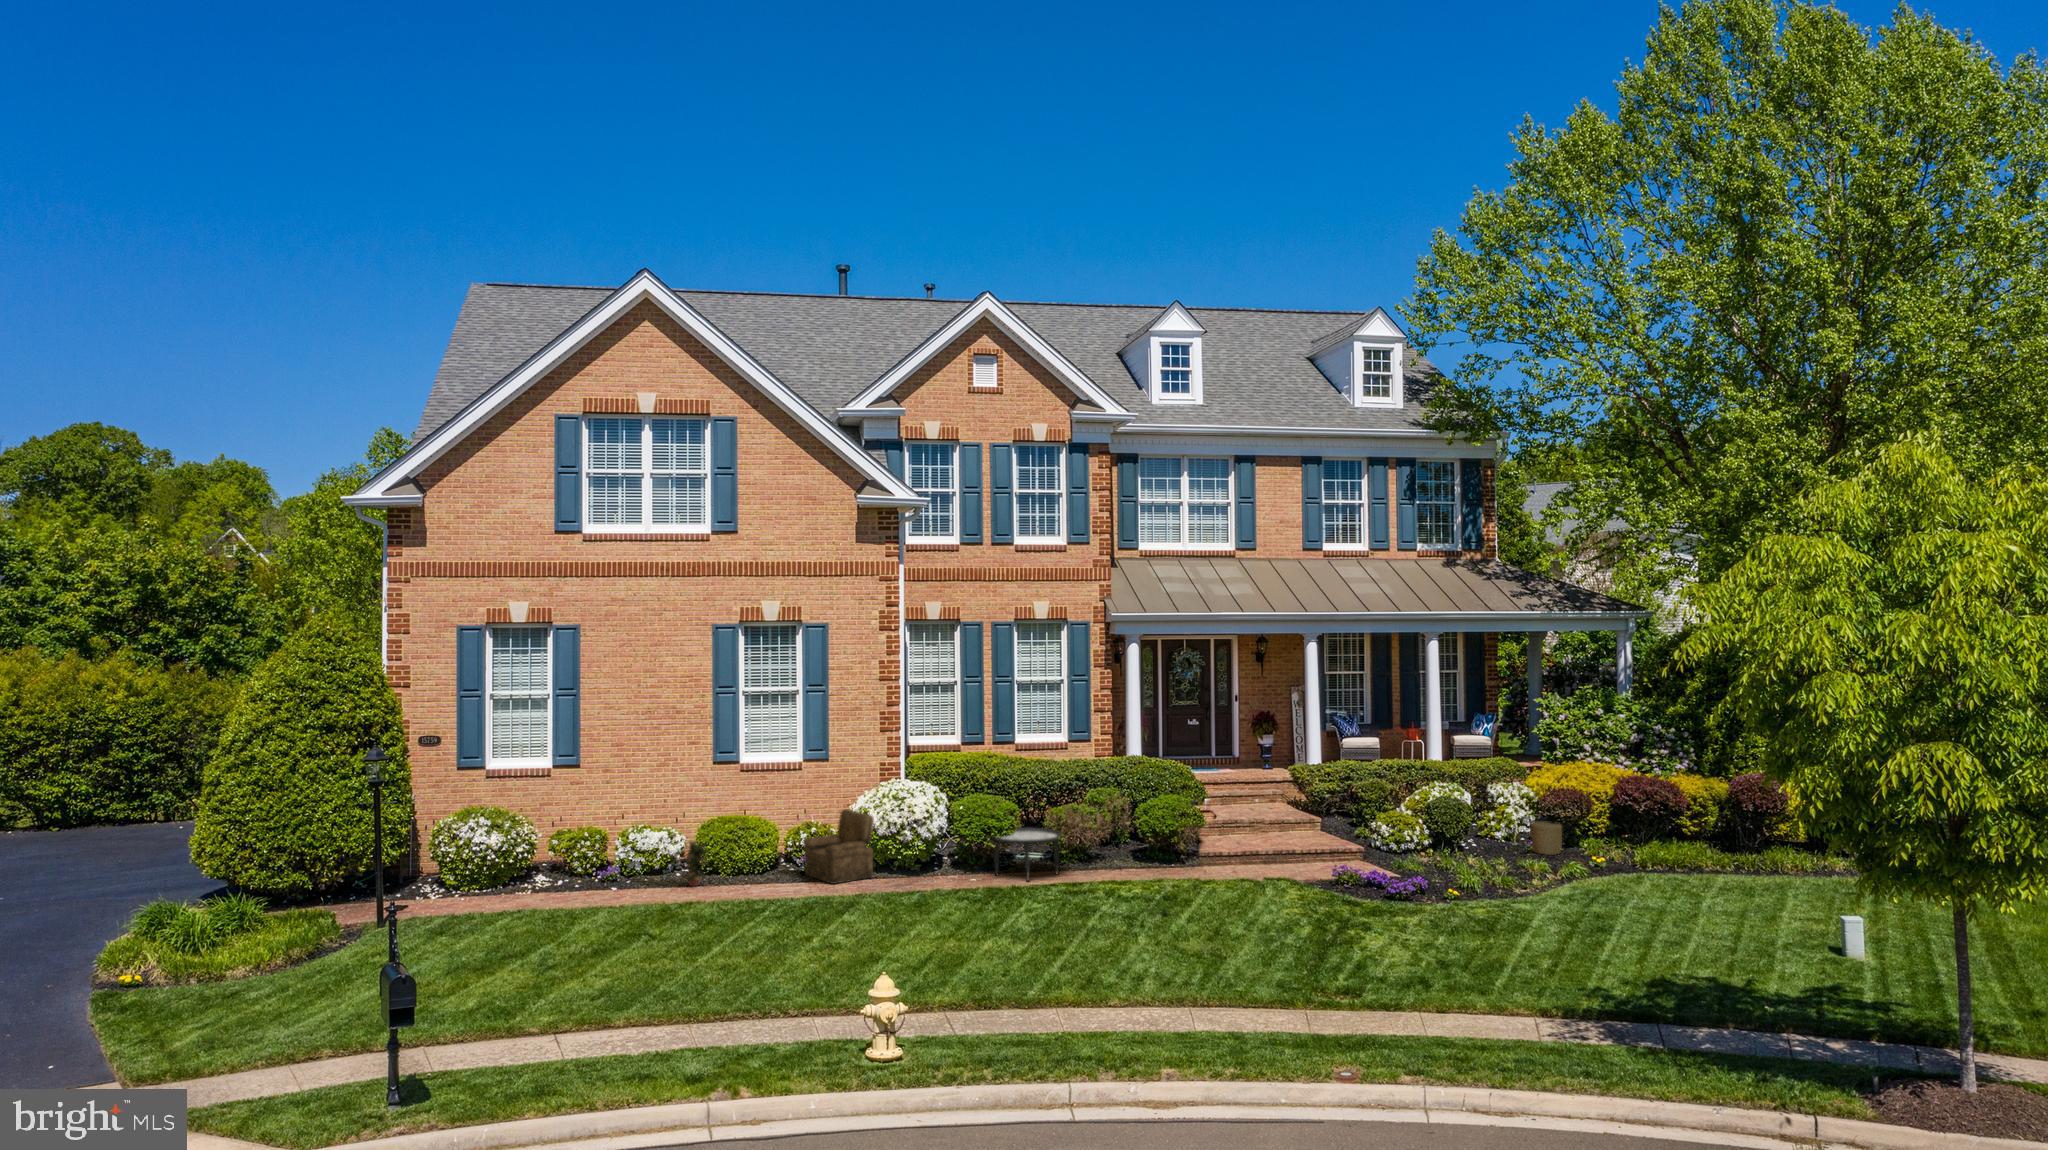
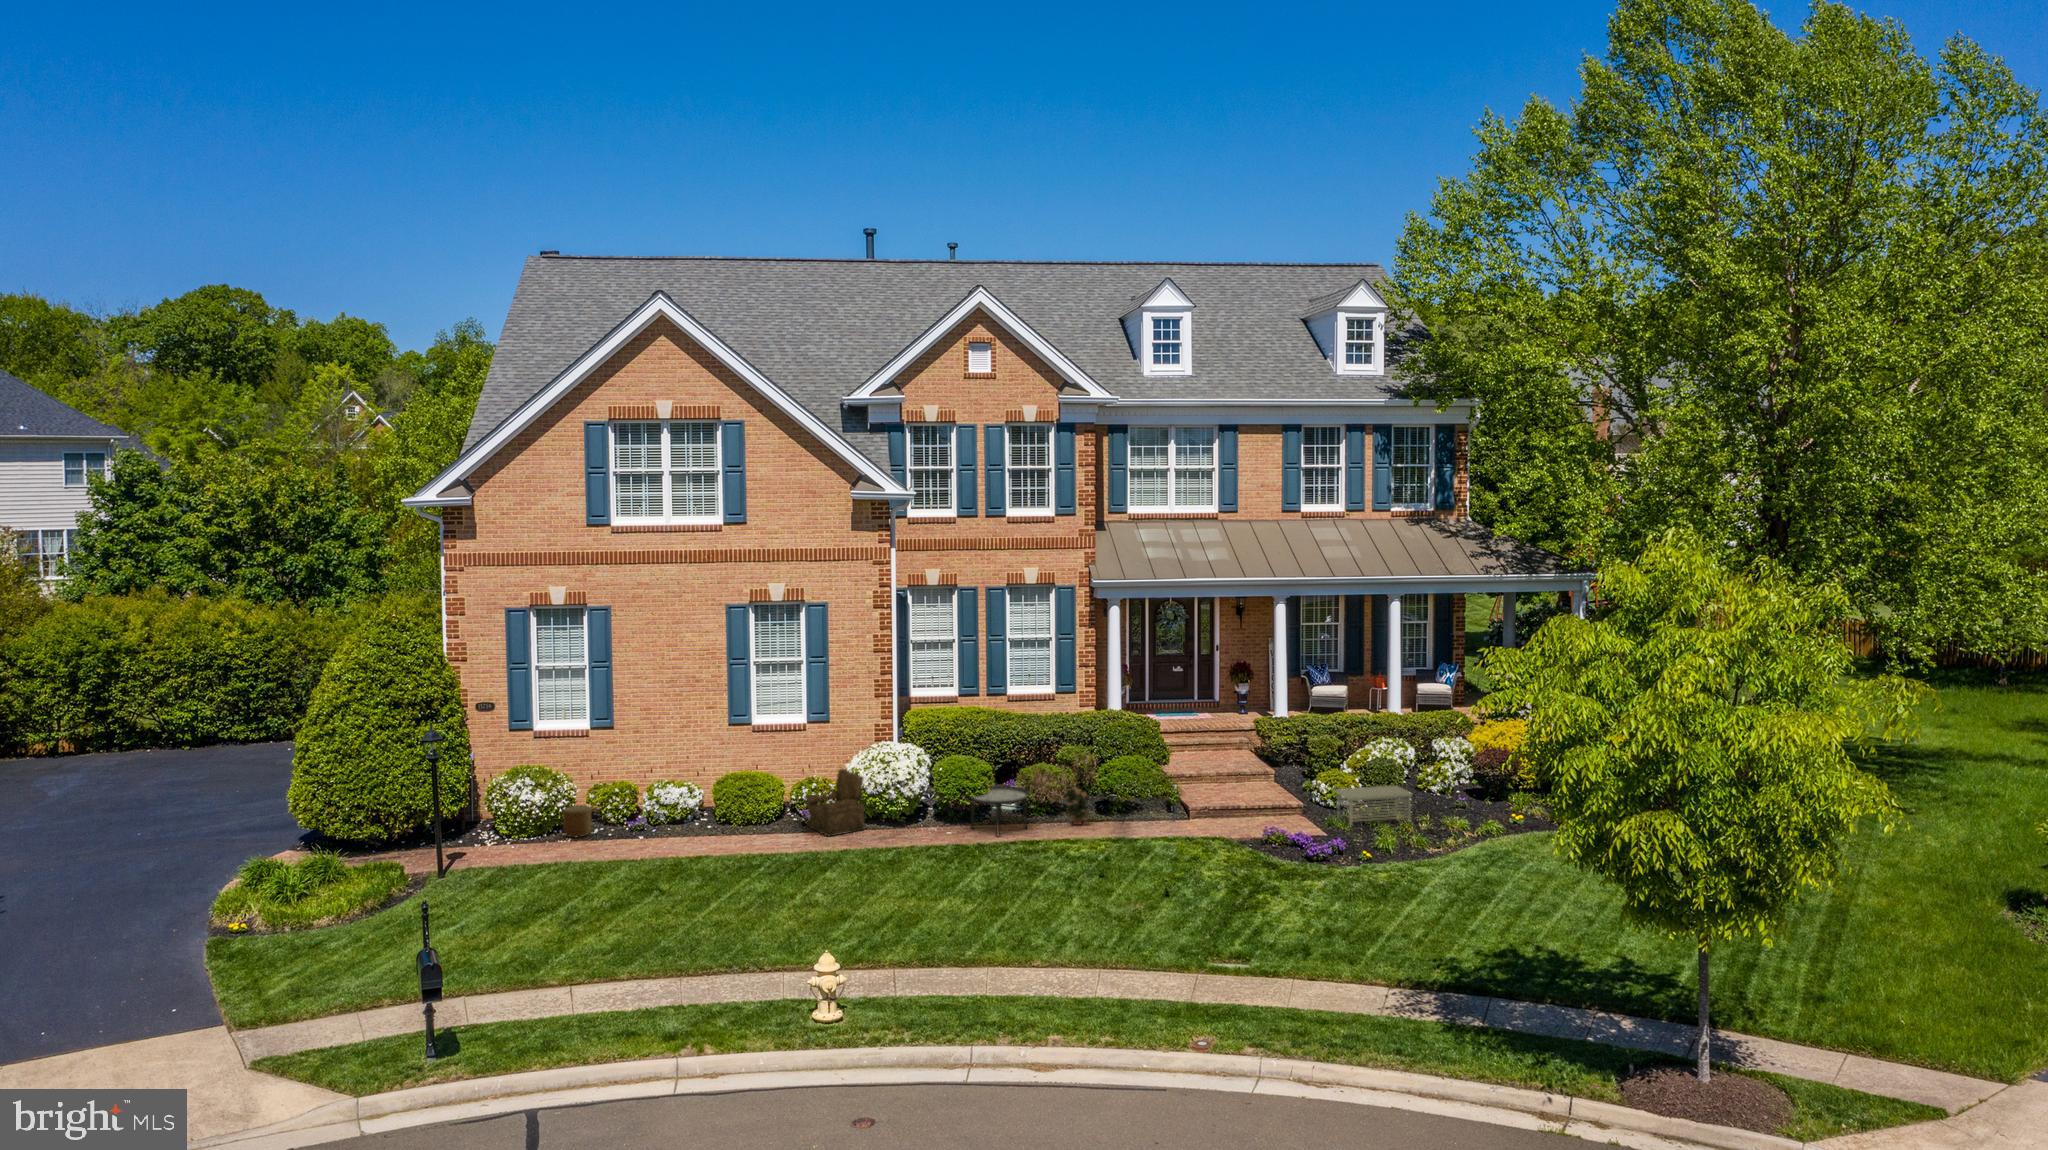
woven basket: present [1530,821,1562,855] -> present [562,805,592,838]
storage bench: none [1397,824,1485,868] -> present [1335,786,1412,826]
decorative plant: present [681,841,706,886] -> present [1065,787,1088,825]

